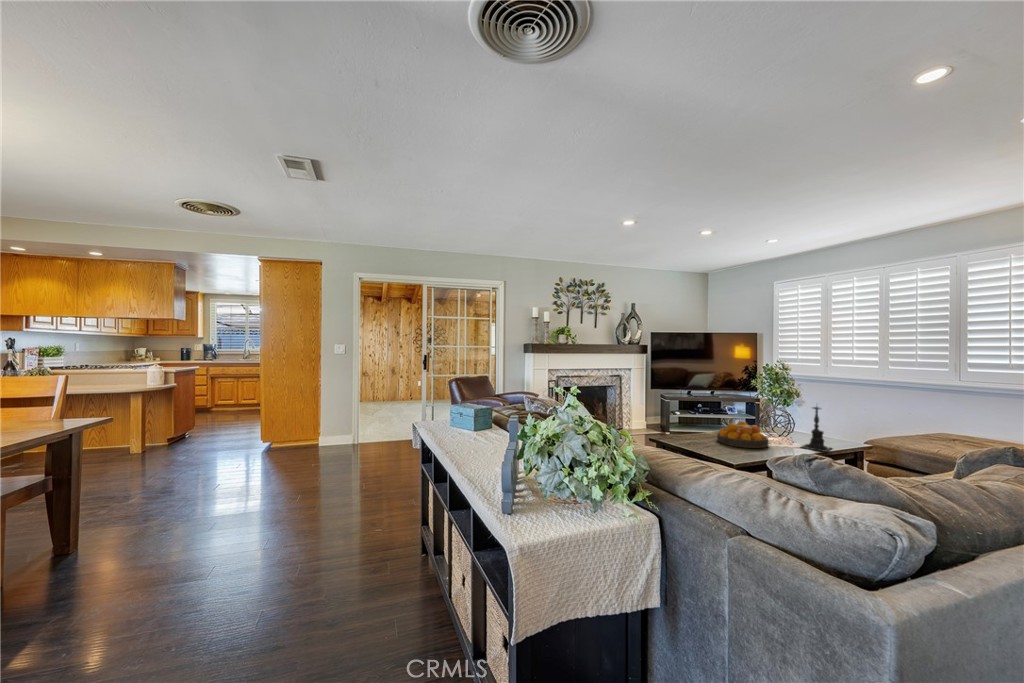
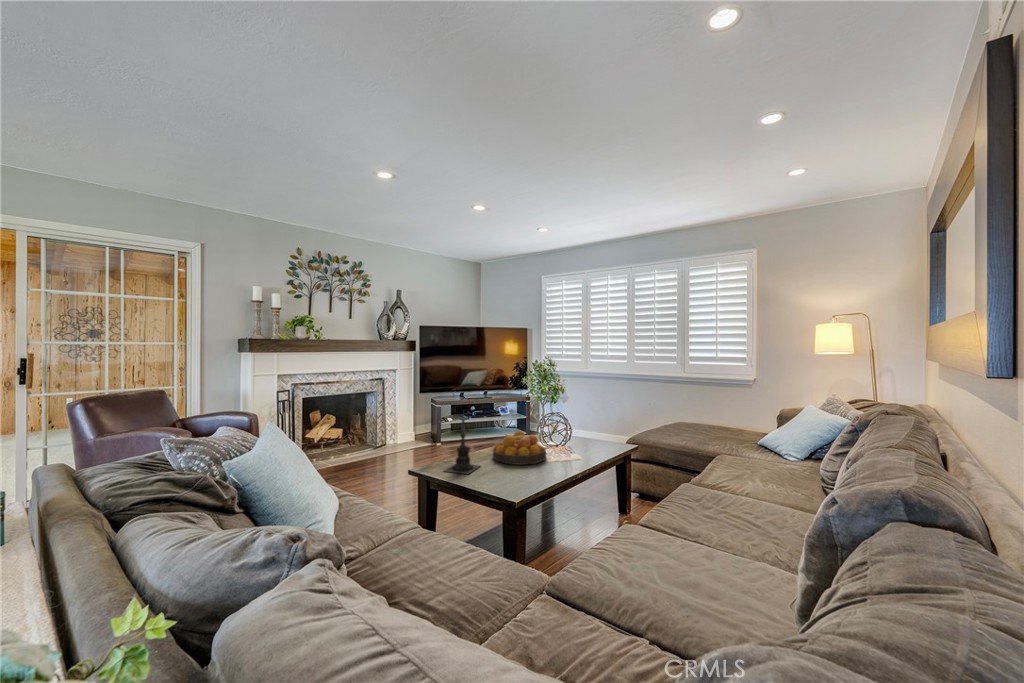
candle holder: present [801,407,831,452] -> present [444,416,480,474]

